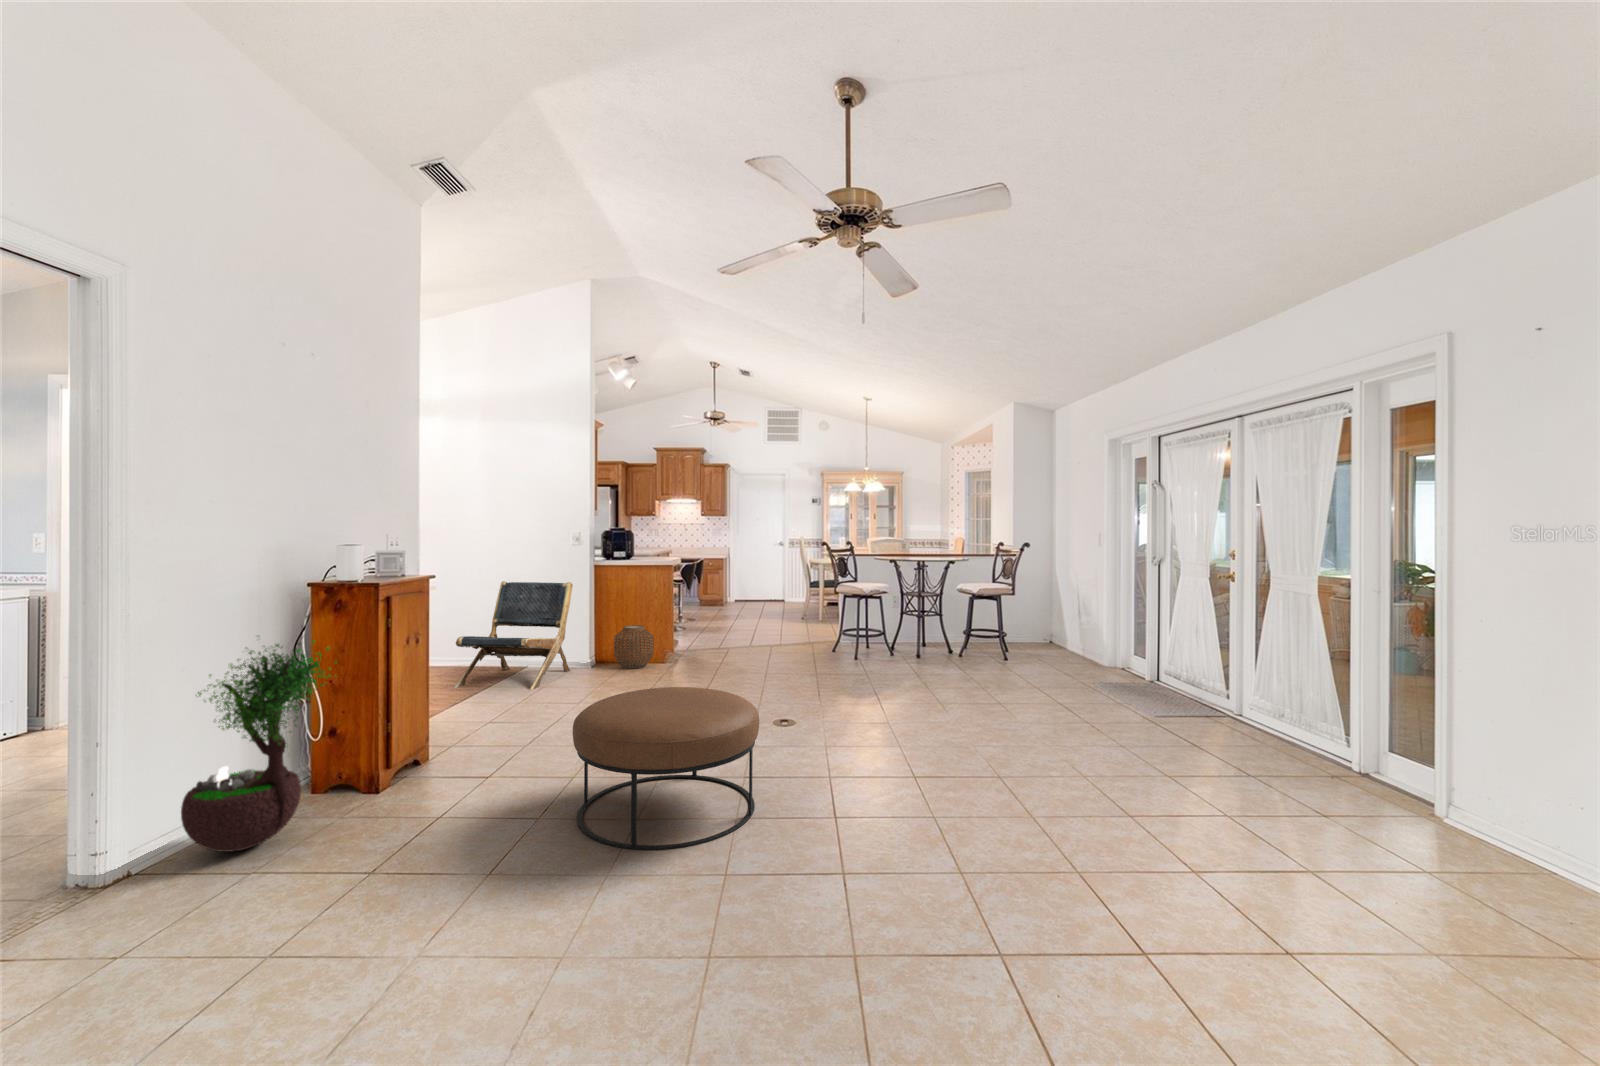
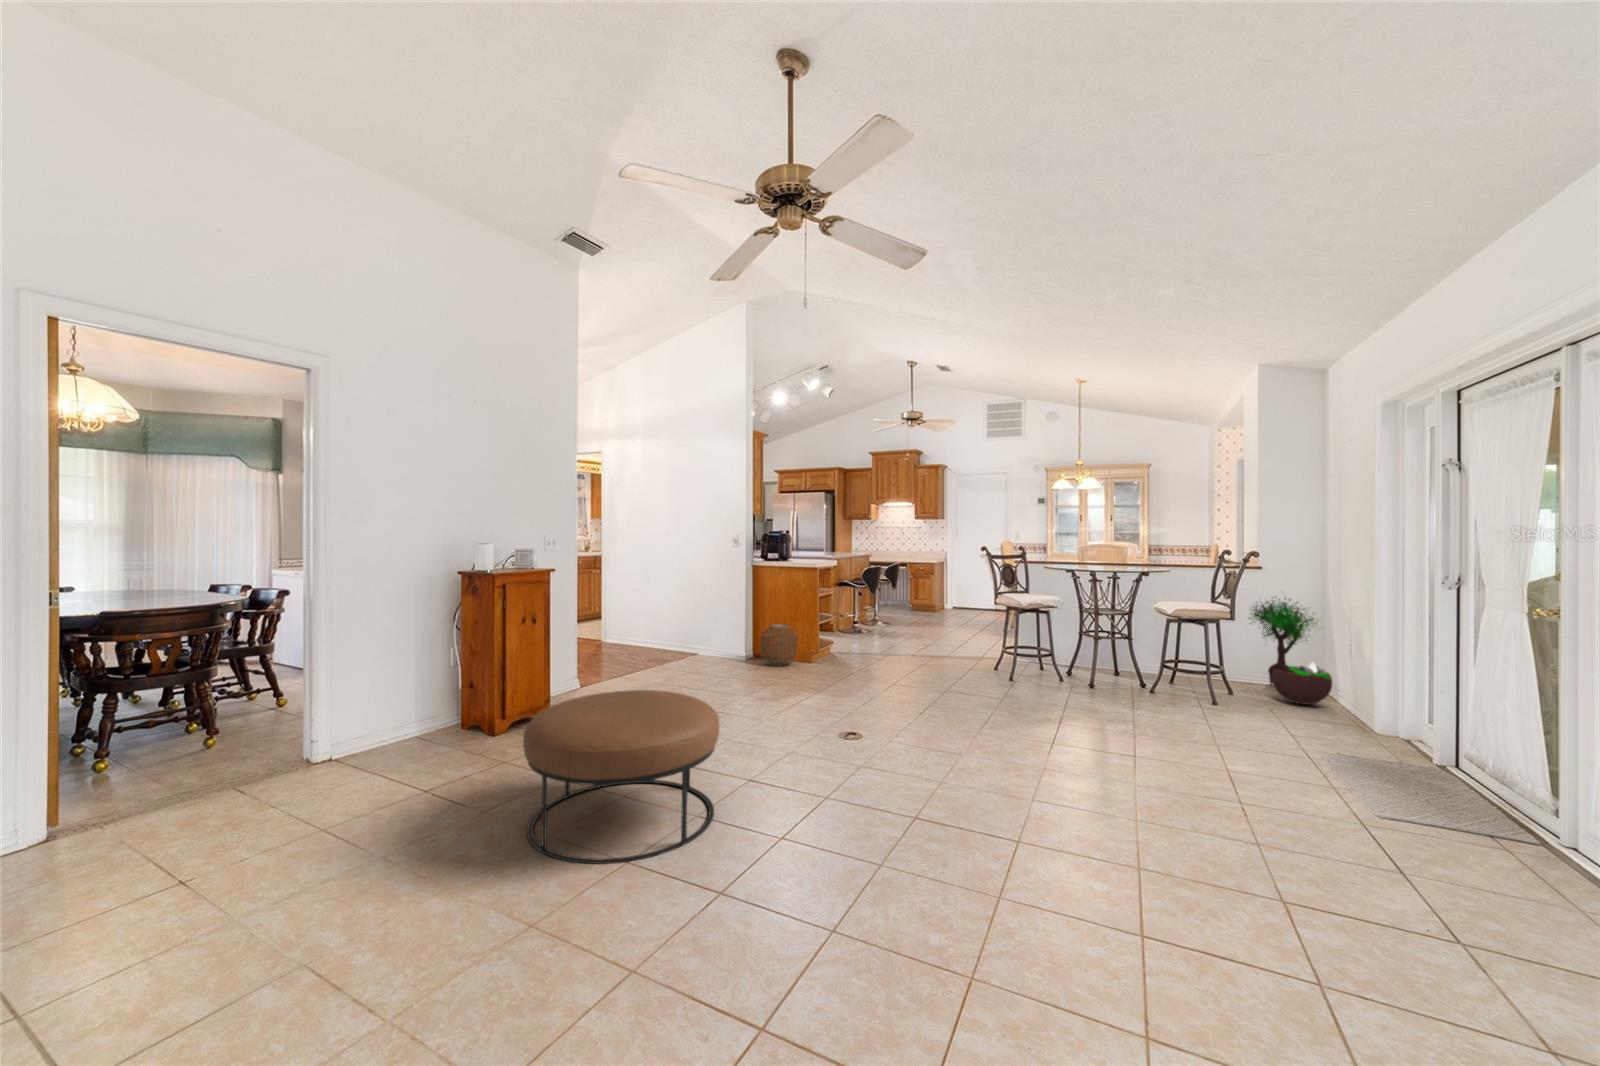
lounge chair: present [454,581,573,690] -> none [617,576,725,677]
potted tree: present [181,640,336,852] -> present [1249,597,1332,705]

